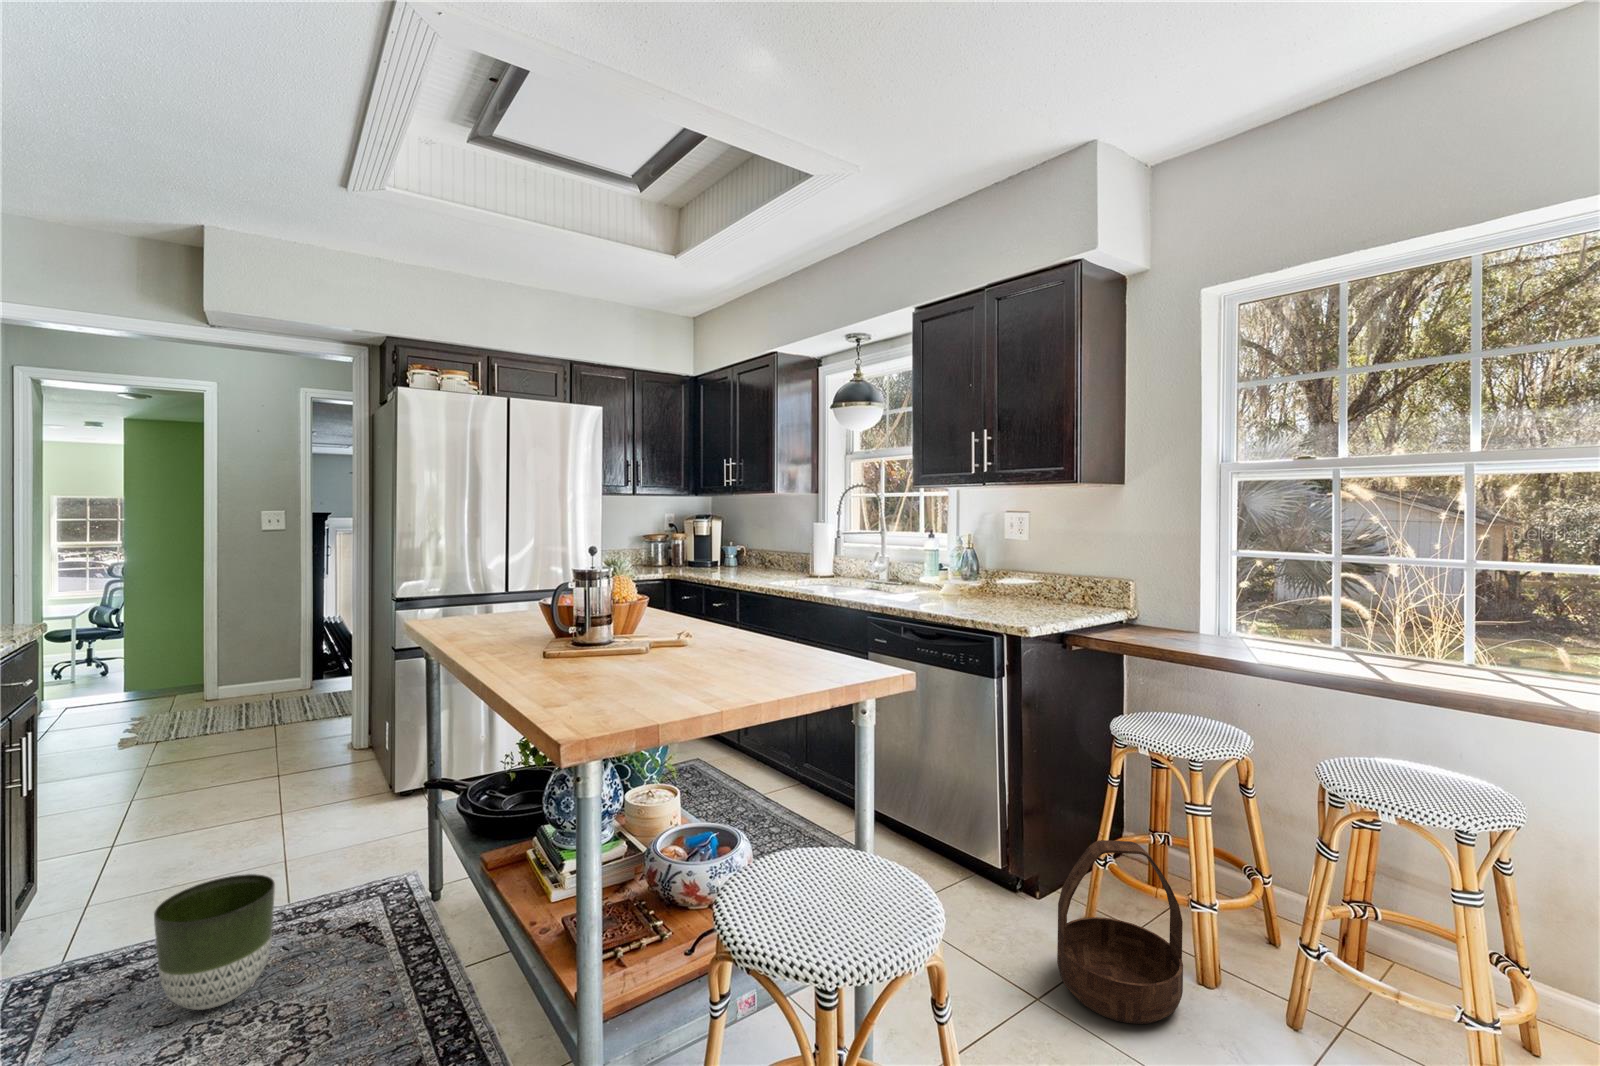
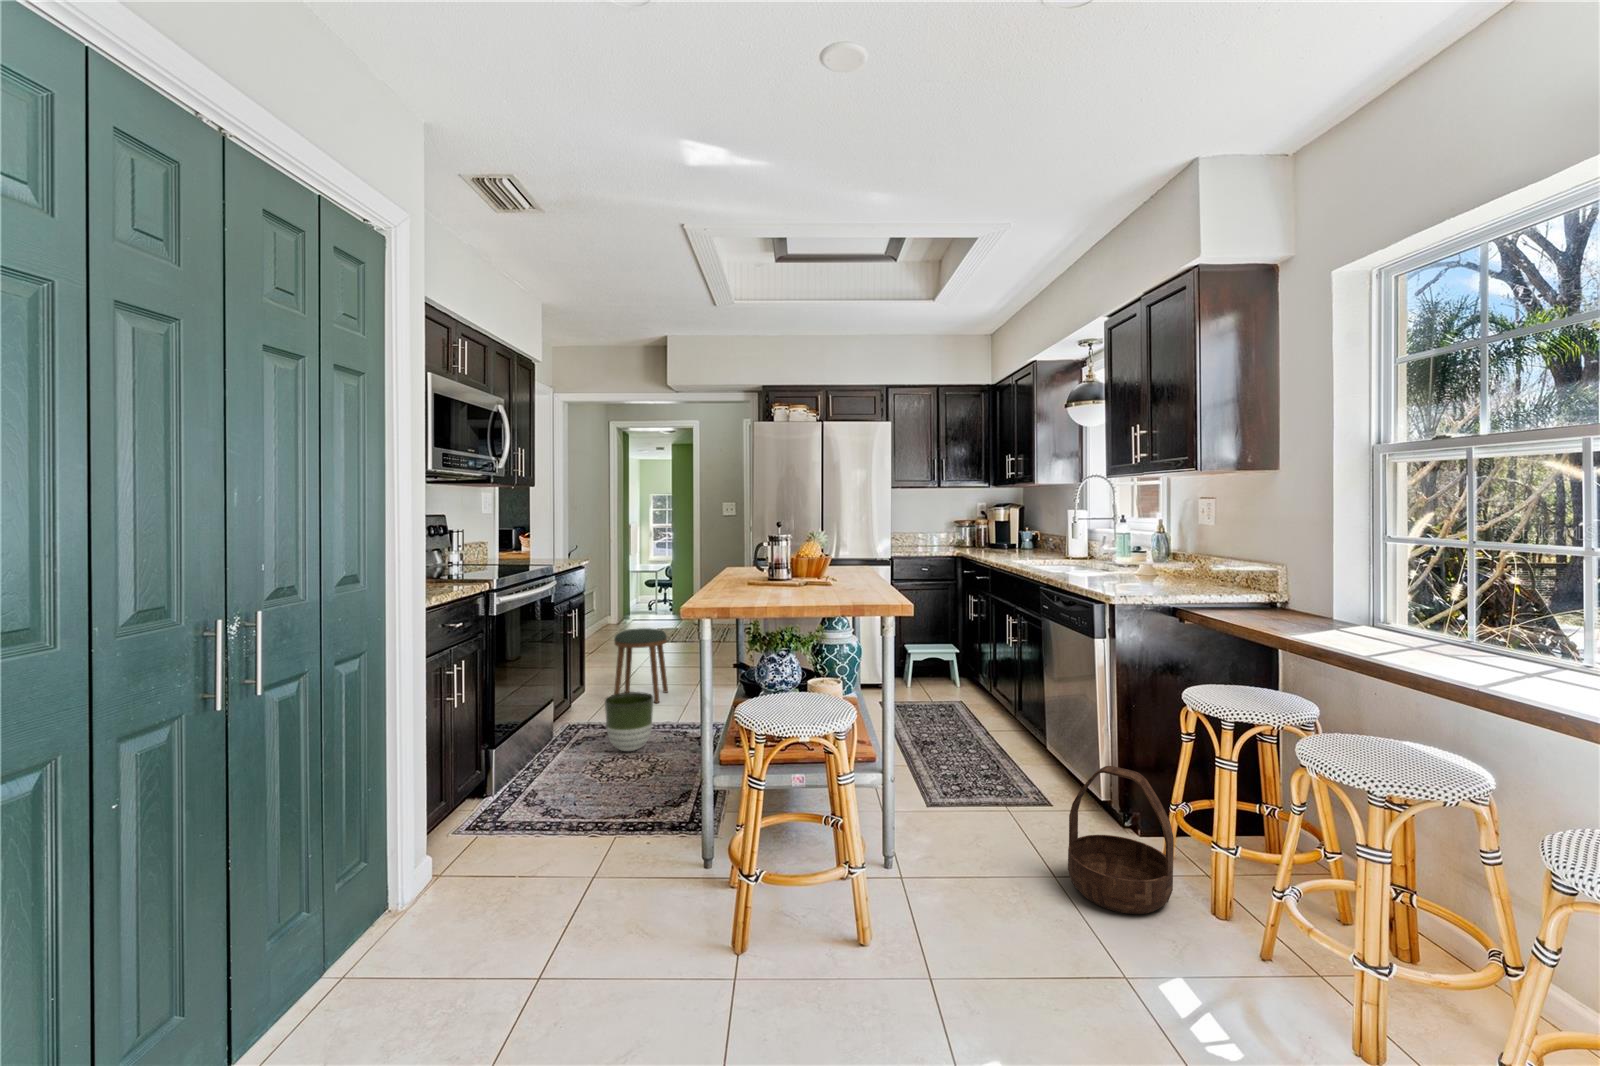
stool: none [101,733,227,894] -> present [614,628,668,703]

